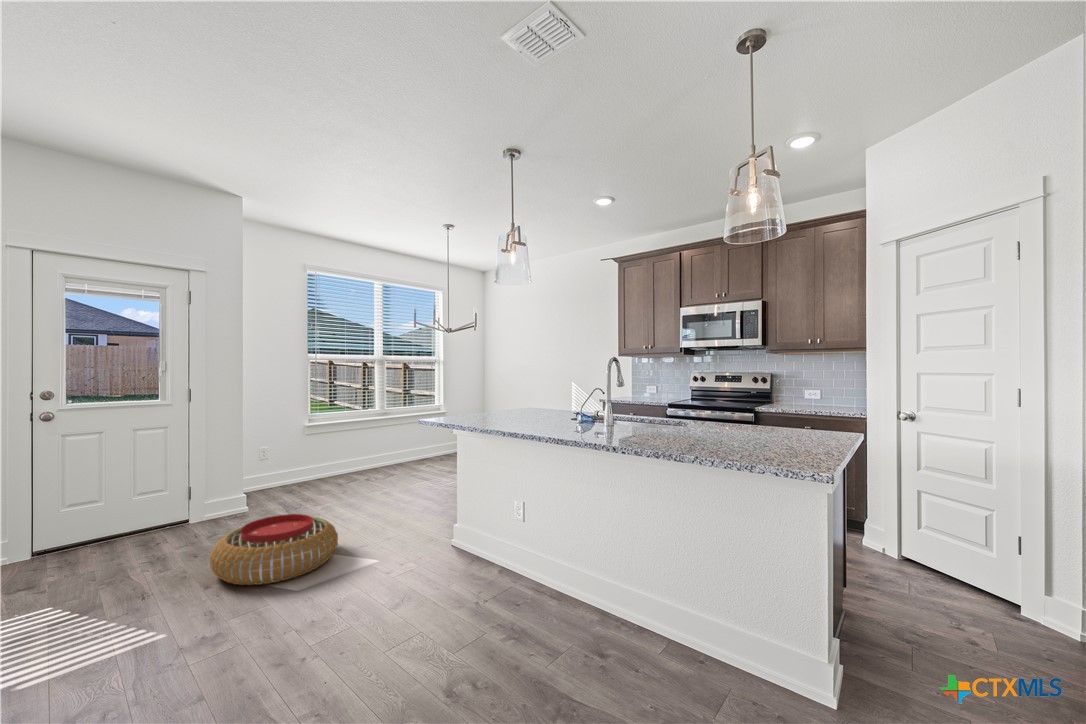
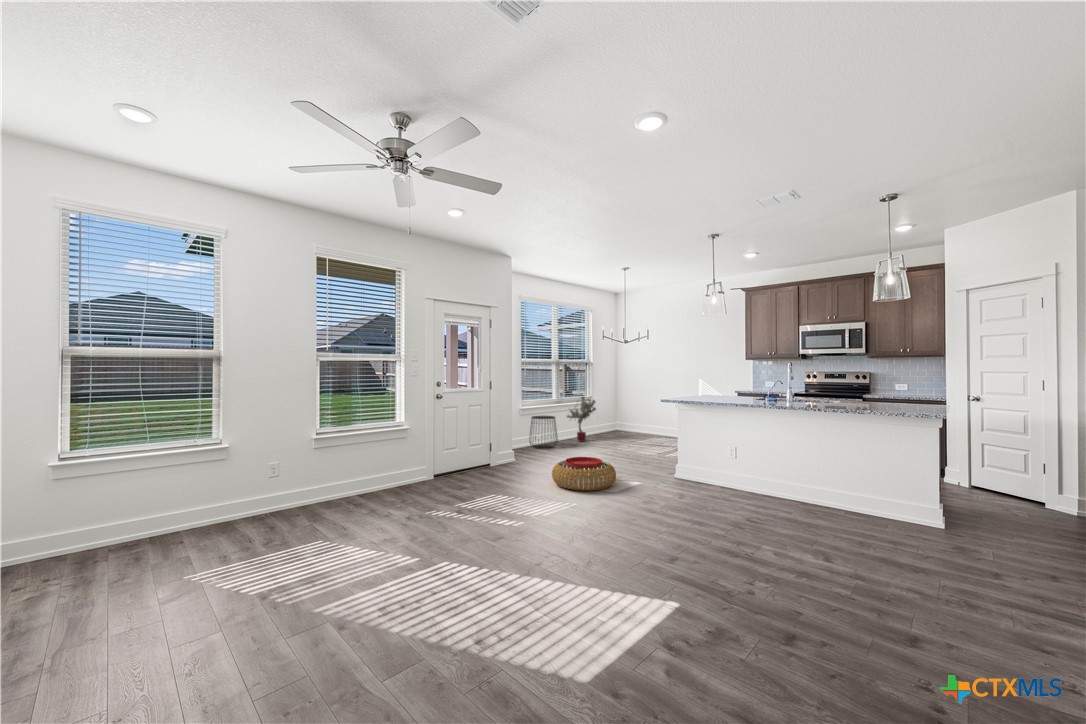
potted tree: none [384,403,434,468] -> present [567,395,596,442]
side table: none [317,434,360,482] -> present [530,416,557,448]

